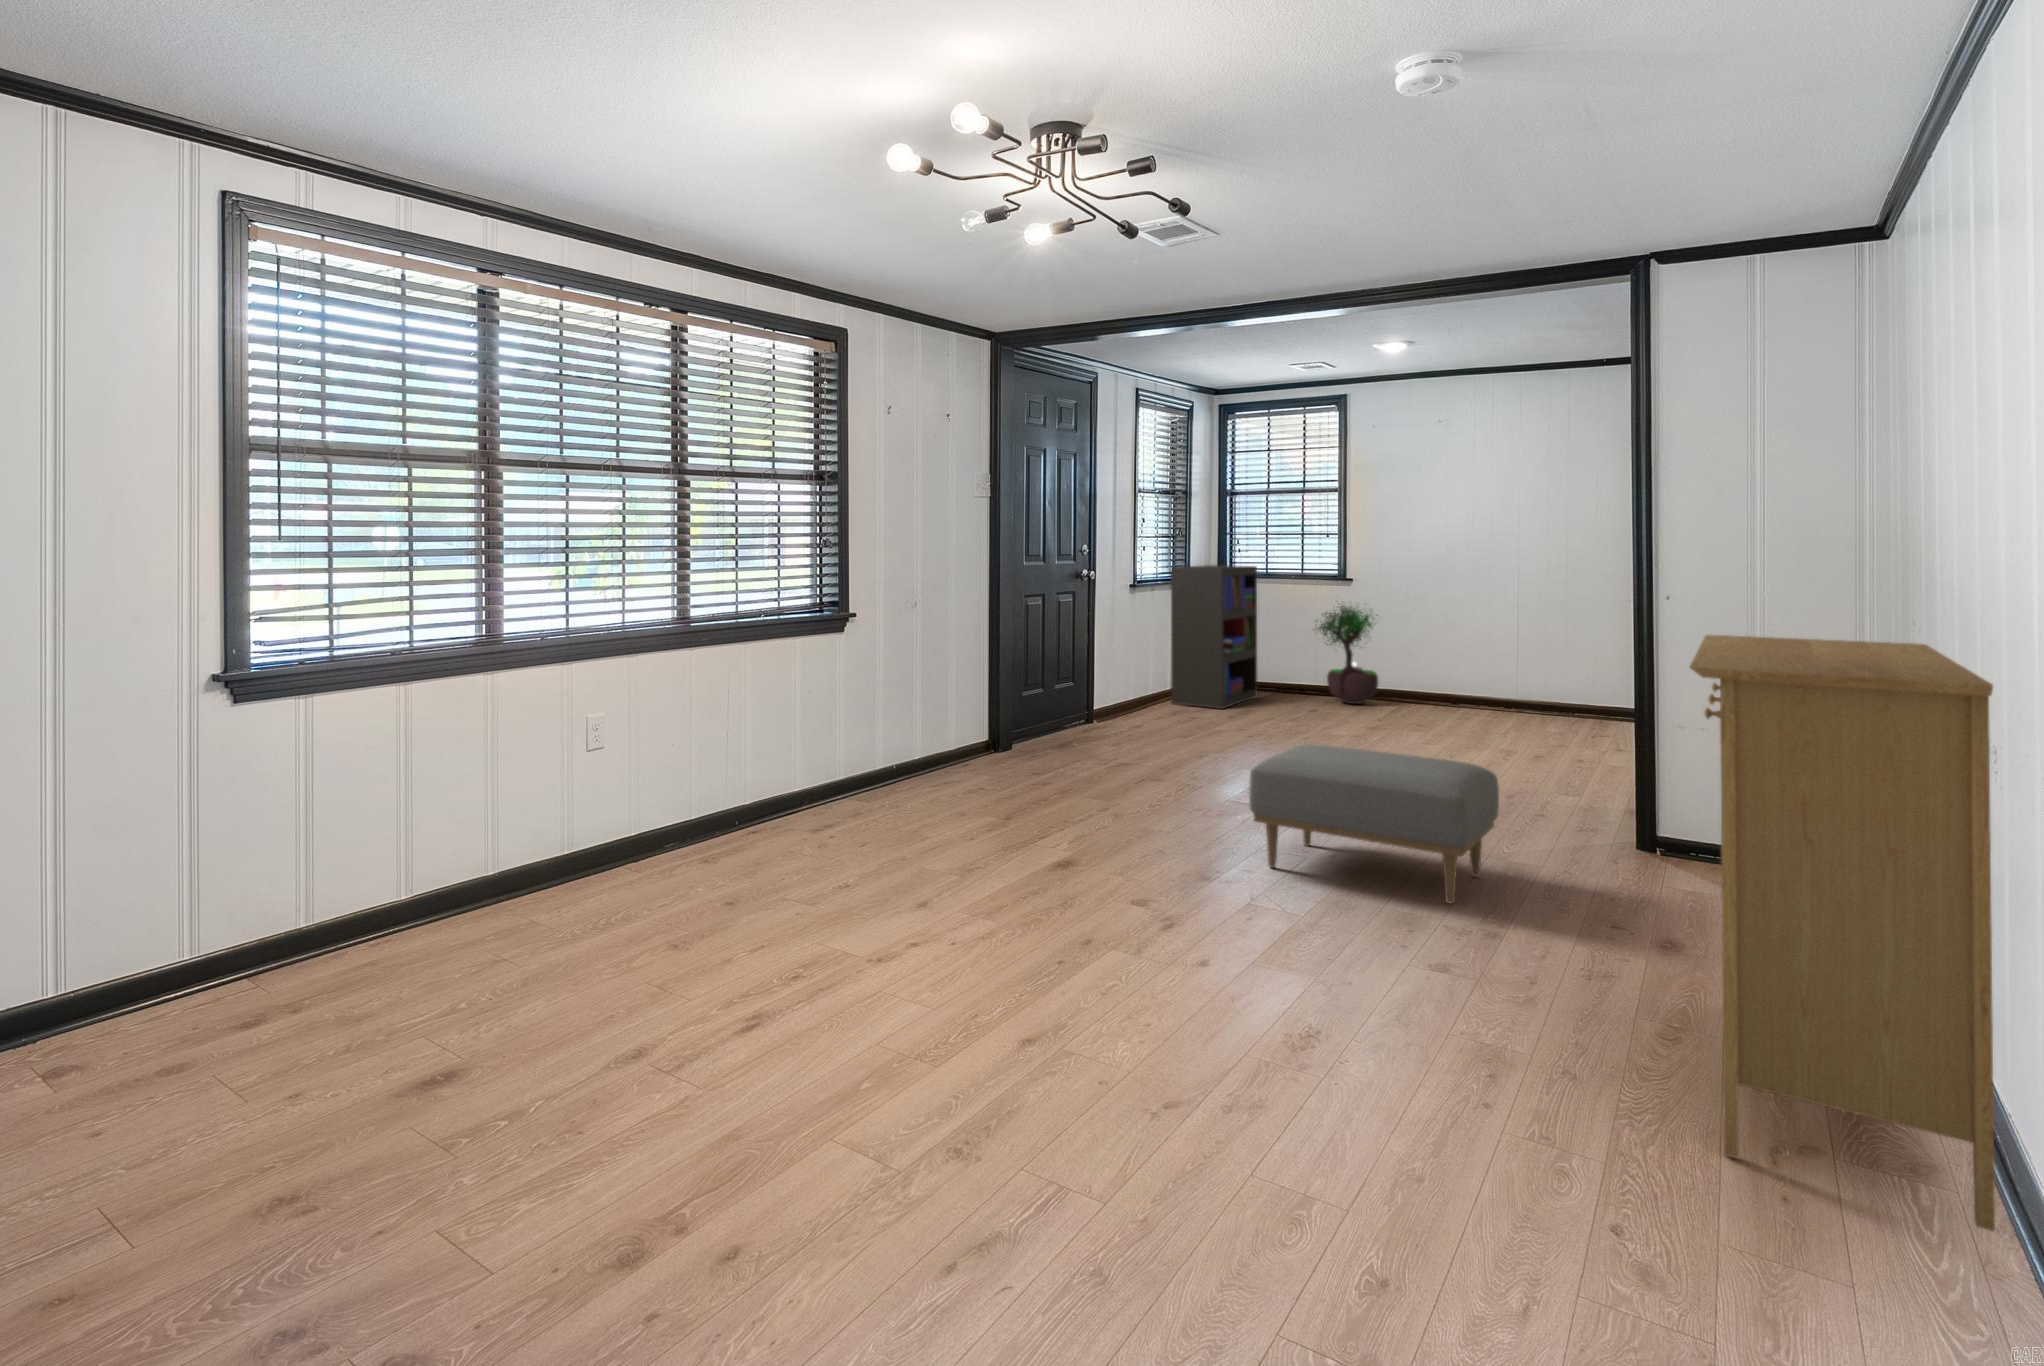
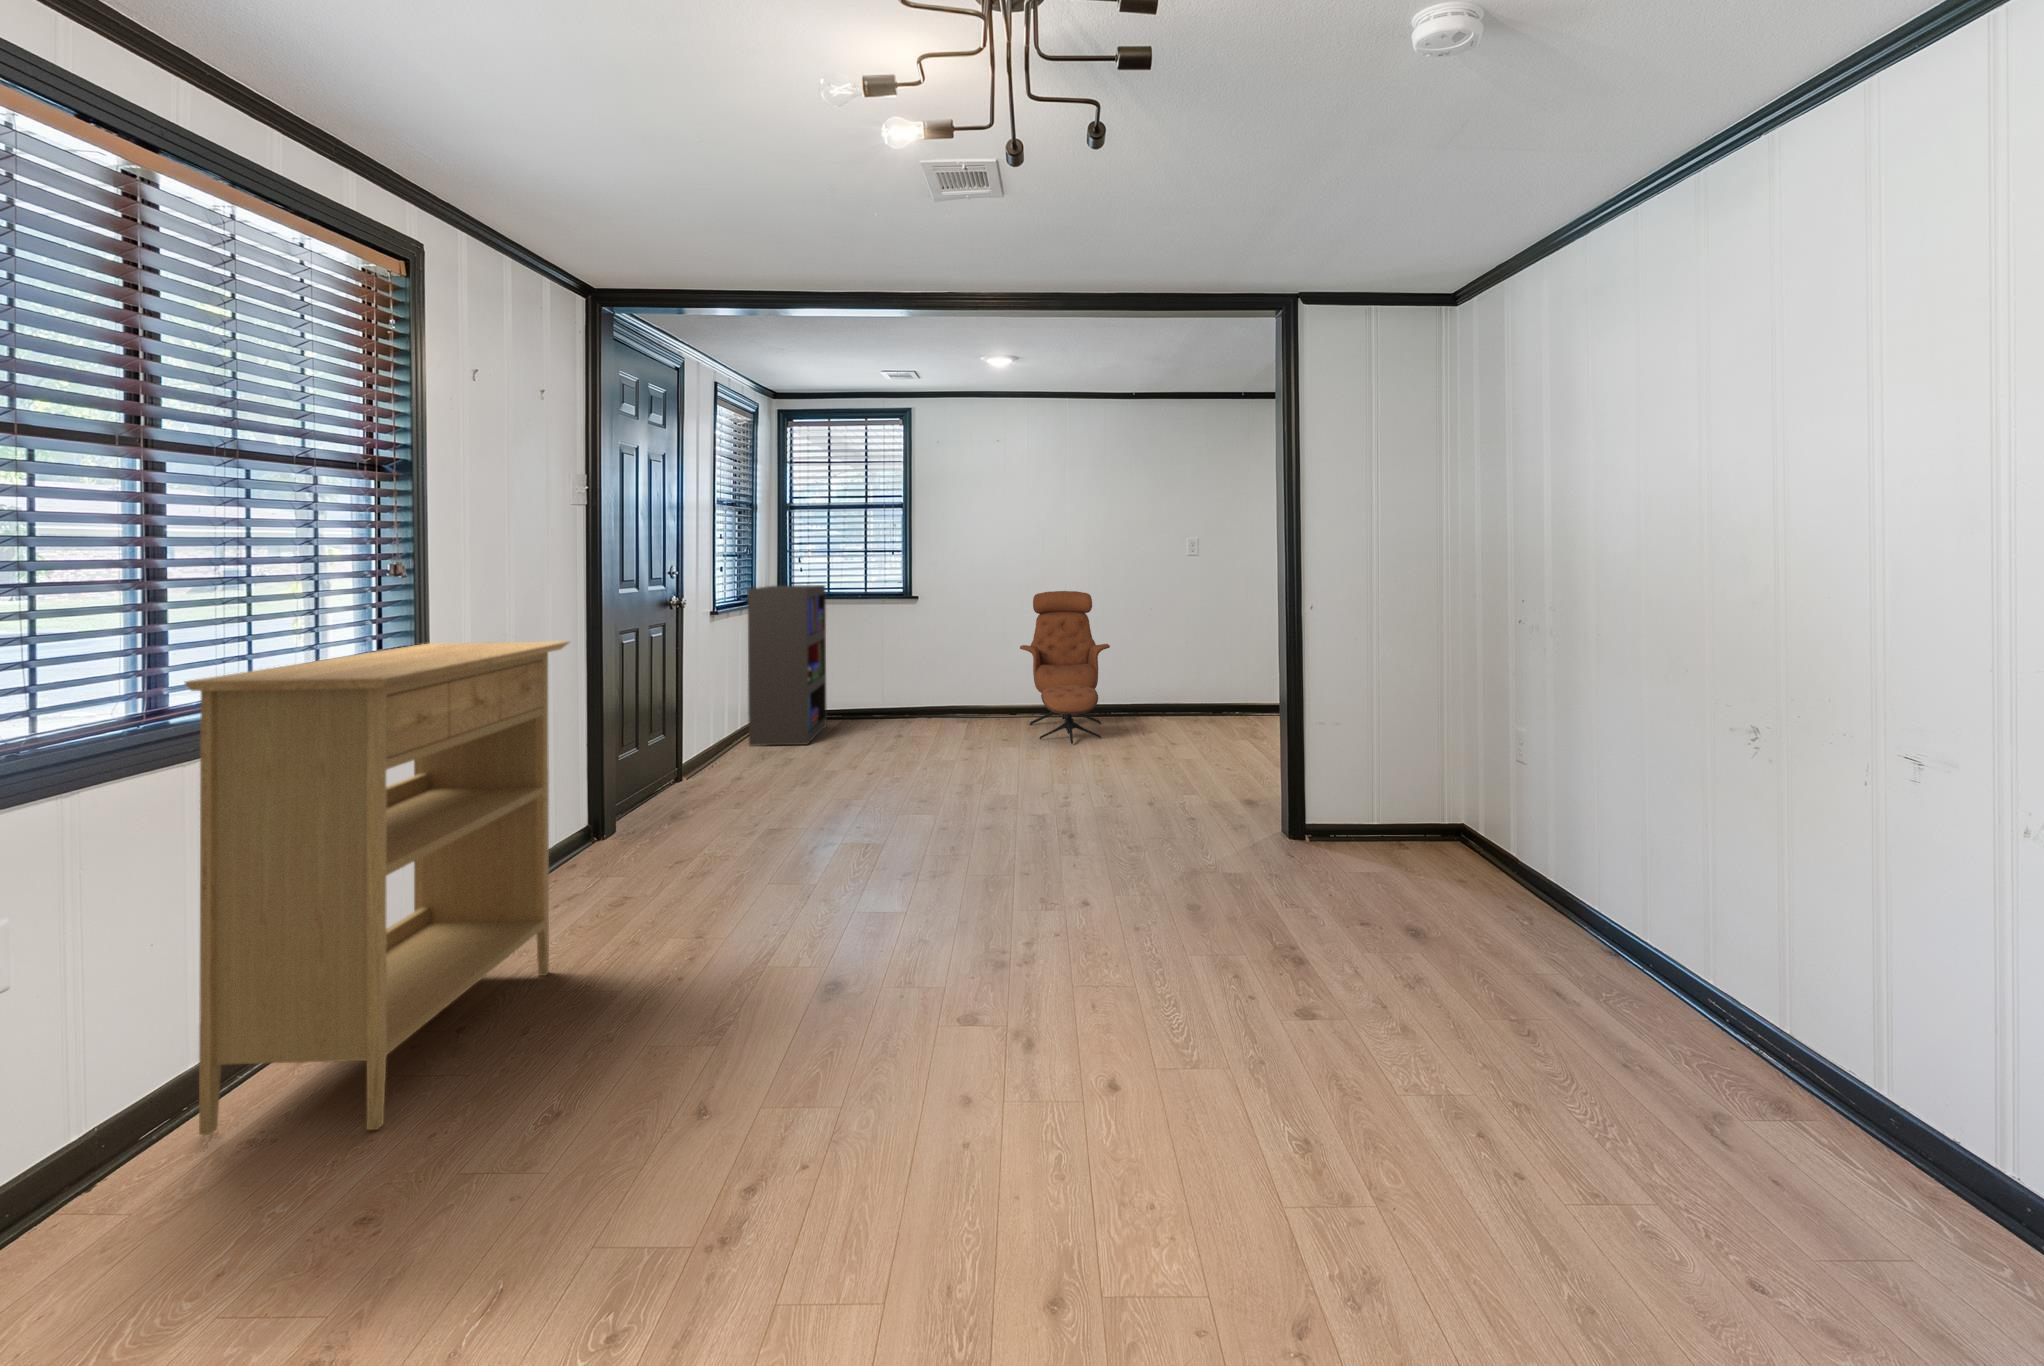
lounge chair: none [1456,580,1569,740] -> present [1020,591,1110,744]
potted tree: present [1313,603,1378,704] -> none [885,612,950,723]
console table: present [1690,635,1995,1231] -> present [185,641,569,1135]
ottoman: present [1249,744,1499,903] -> none [1038,781,1266,936]

